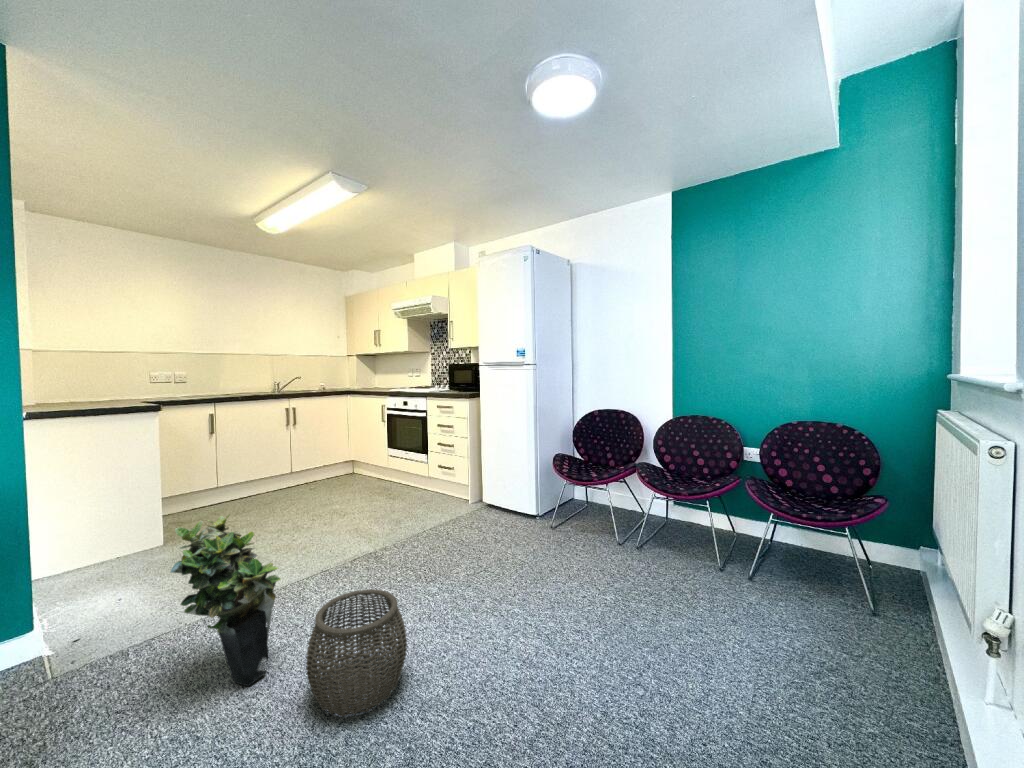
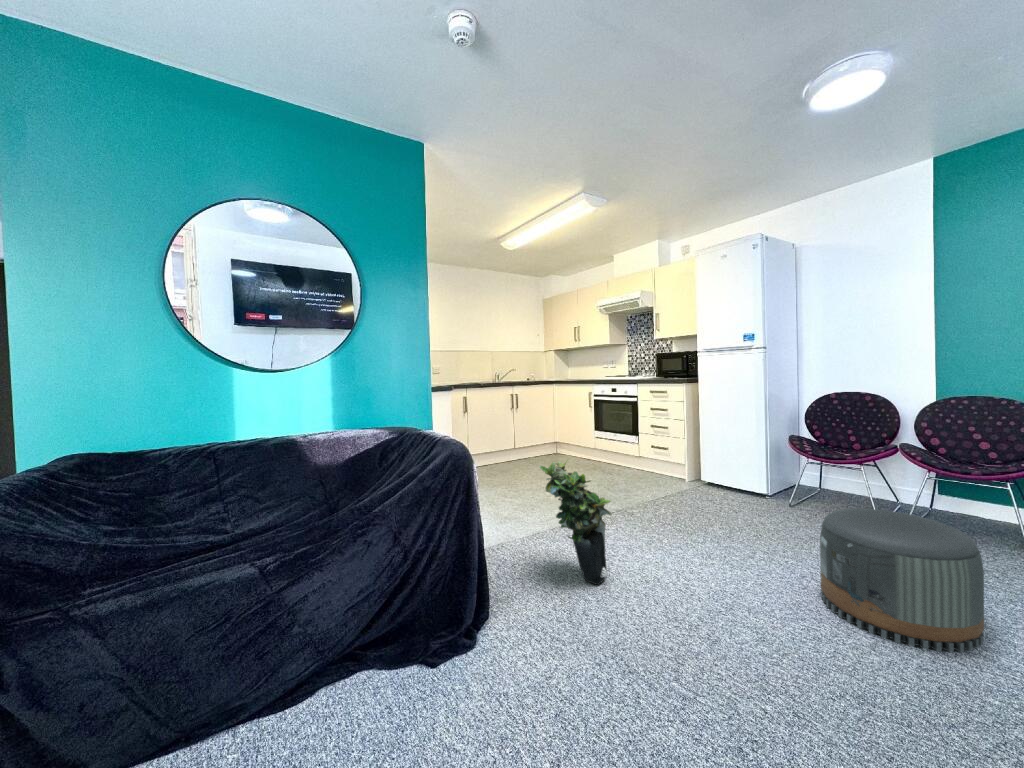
pouf: none [512,549,643,717] -> present [820,509,984,652]
woven basket: present [306,589,407,716] -> none [648,524,730,614]

